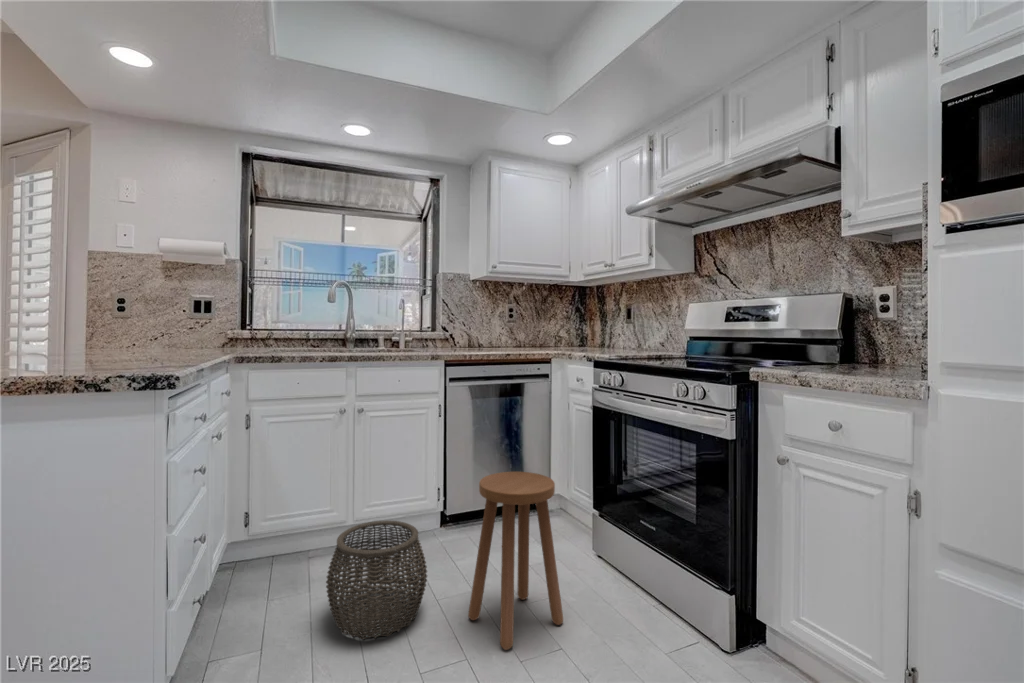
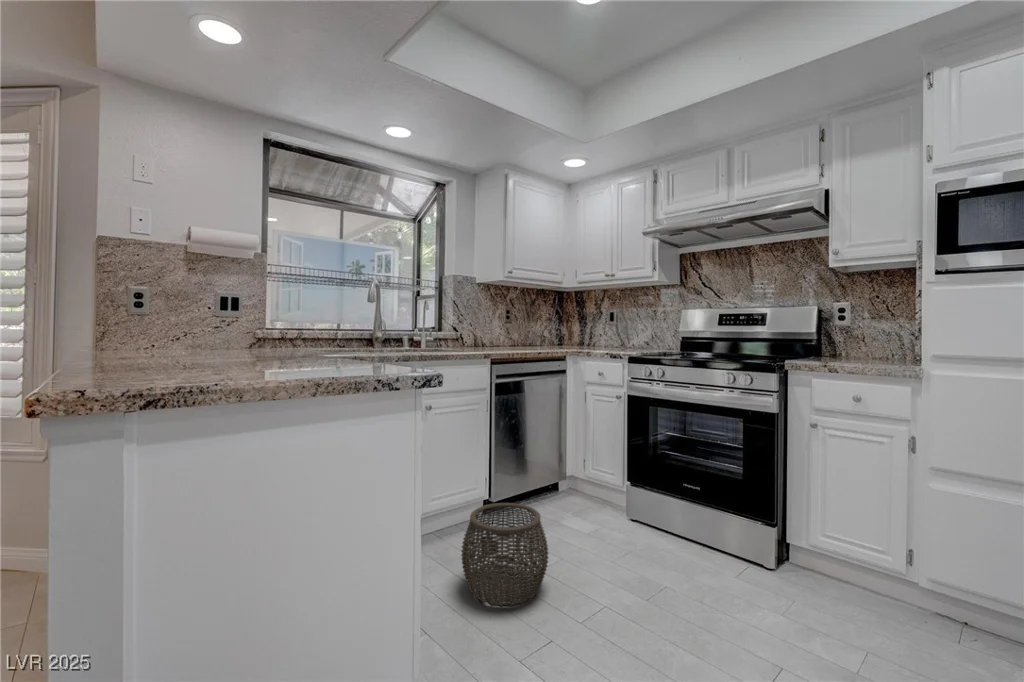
stool: present [468,472,563,650] -> none [580,450,654,593]

